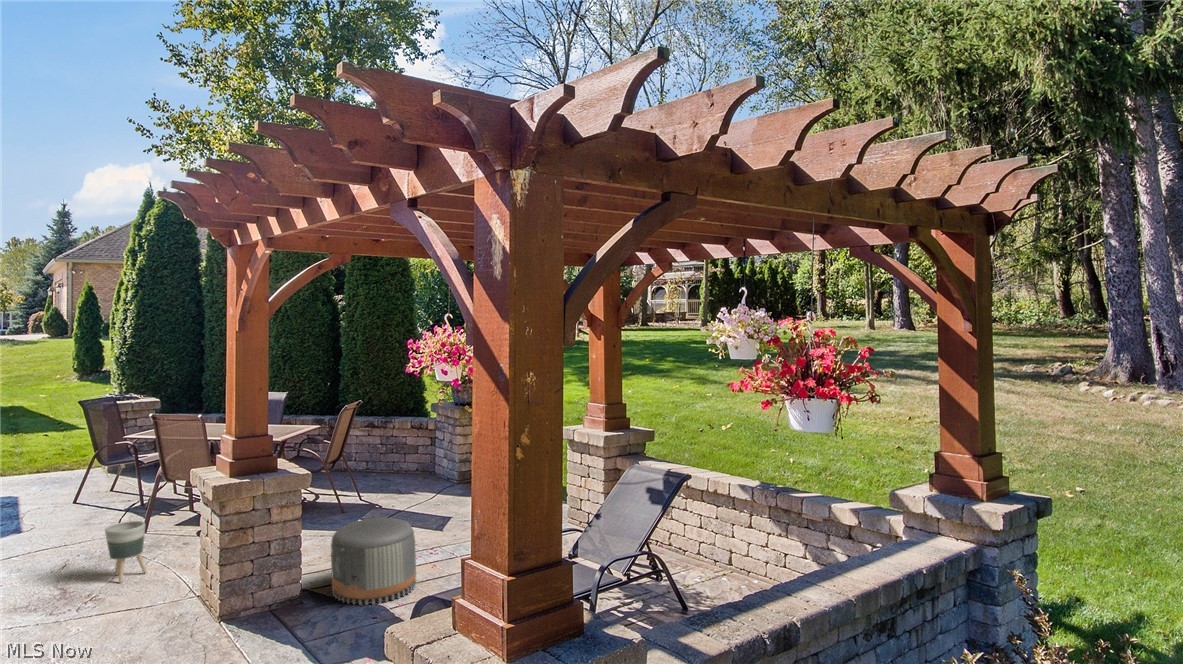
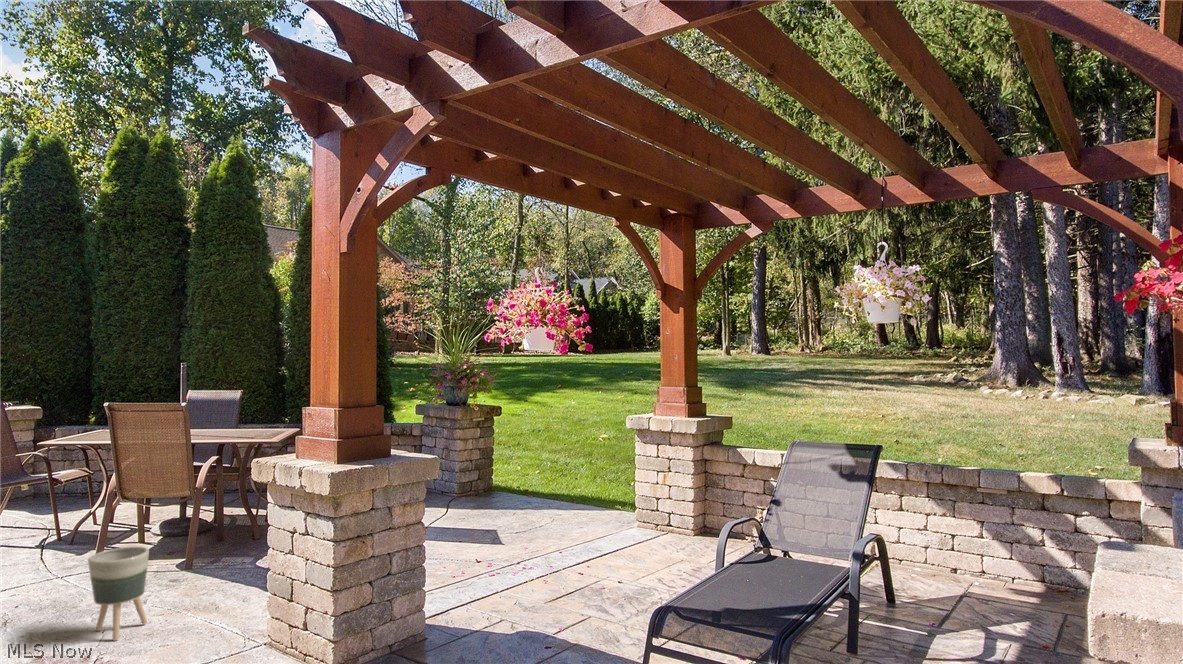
pouf: present [331,518,416,605] -> none [447,520,556,637]

